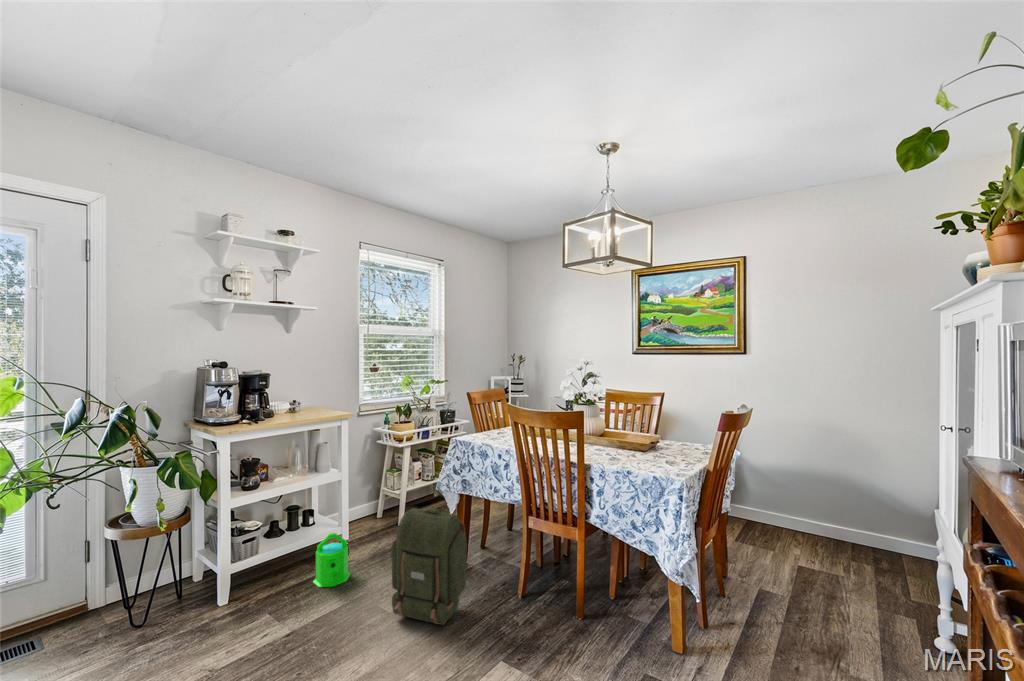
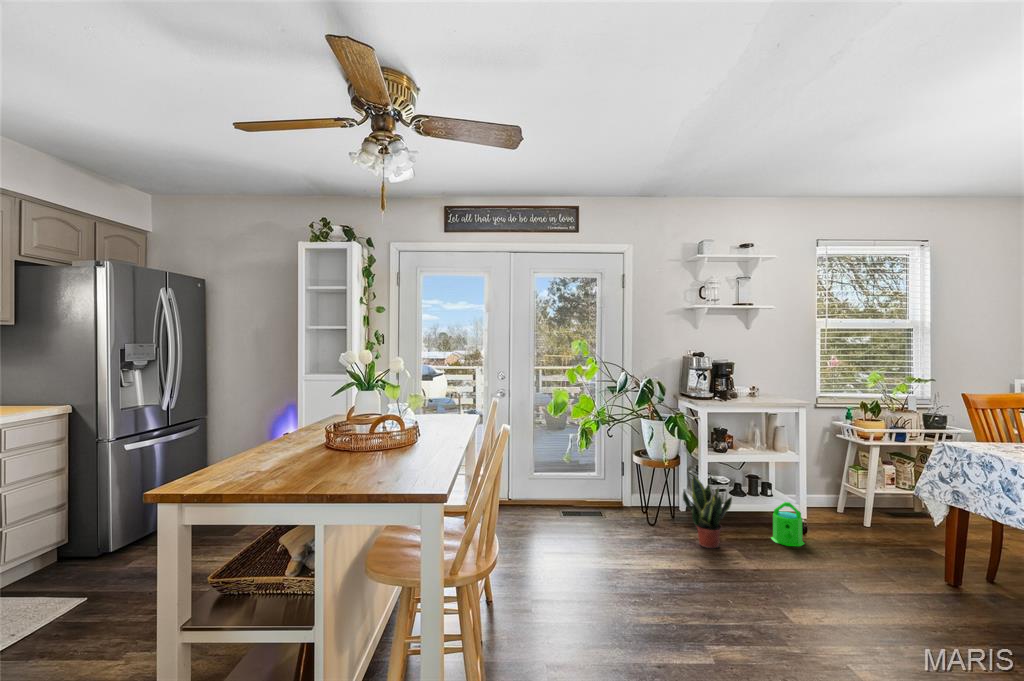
backpack: present [392,508,467,625] -> none [840,492,929,604]
potted plant: none [188,539,265,639] -> present [683,475,732,548]

